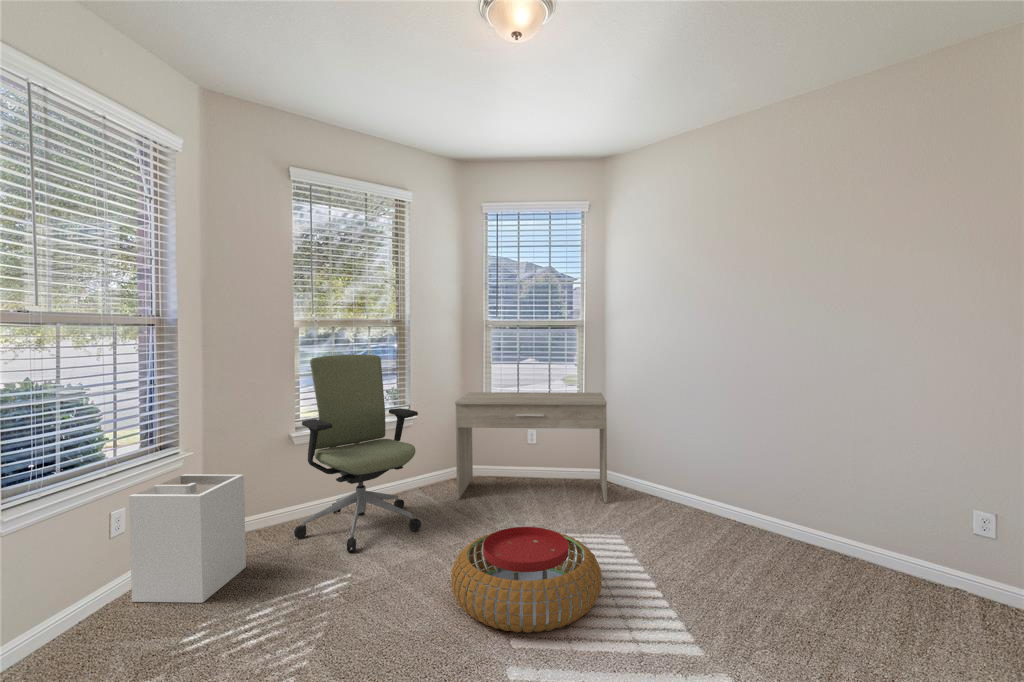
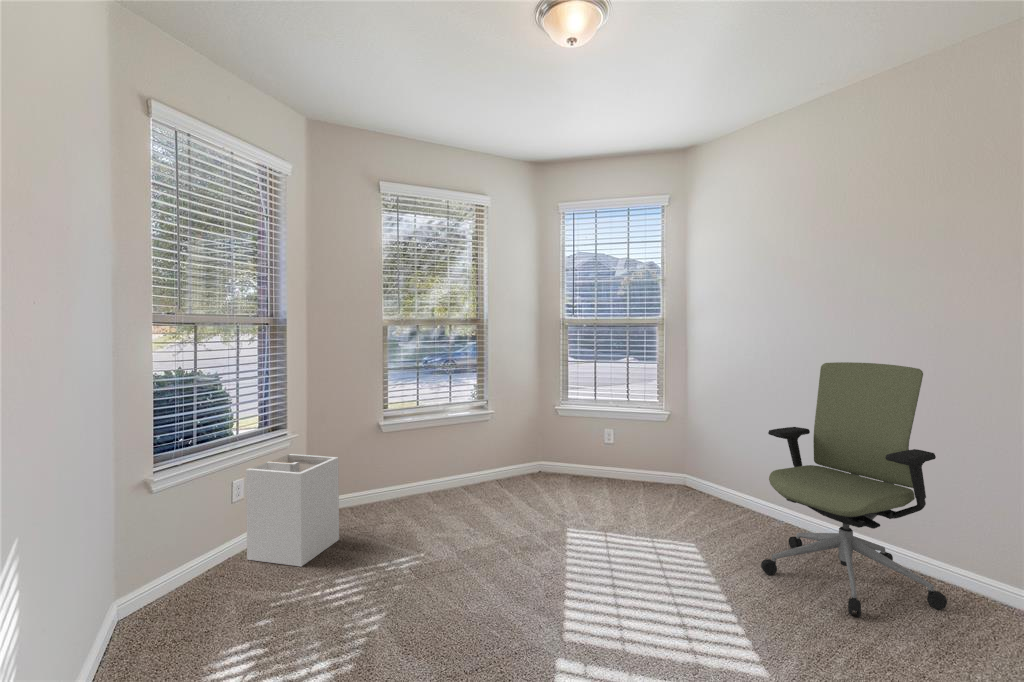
office chair: present [294,355,421,552] -> present [761,362,947,617]
desk: present [455,392,607,503] -> none [532,391,685,509]
pouf: present [451,527,602,633] -> none [514,526,662,629]

